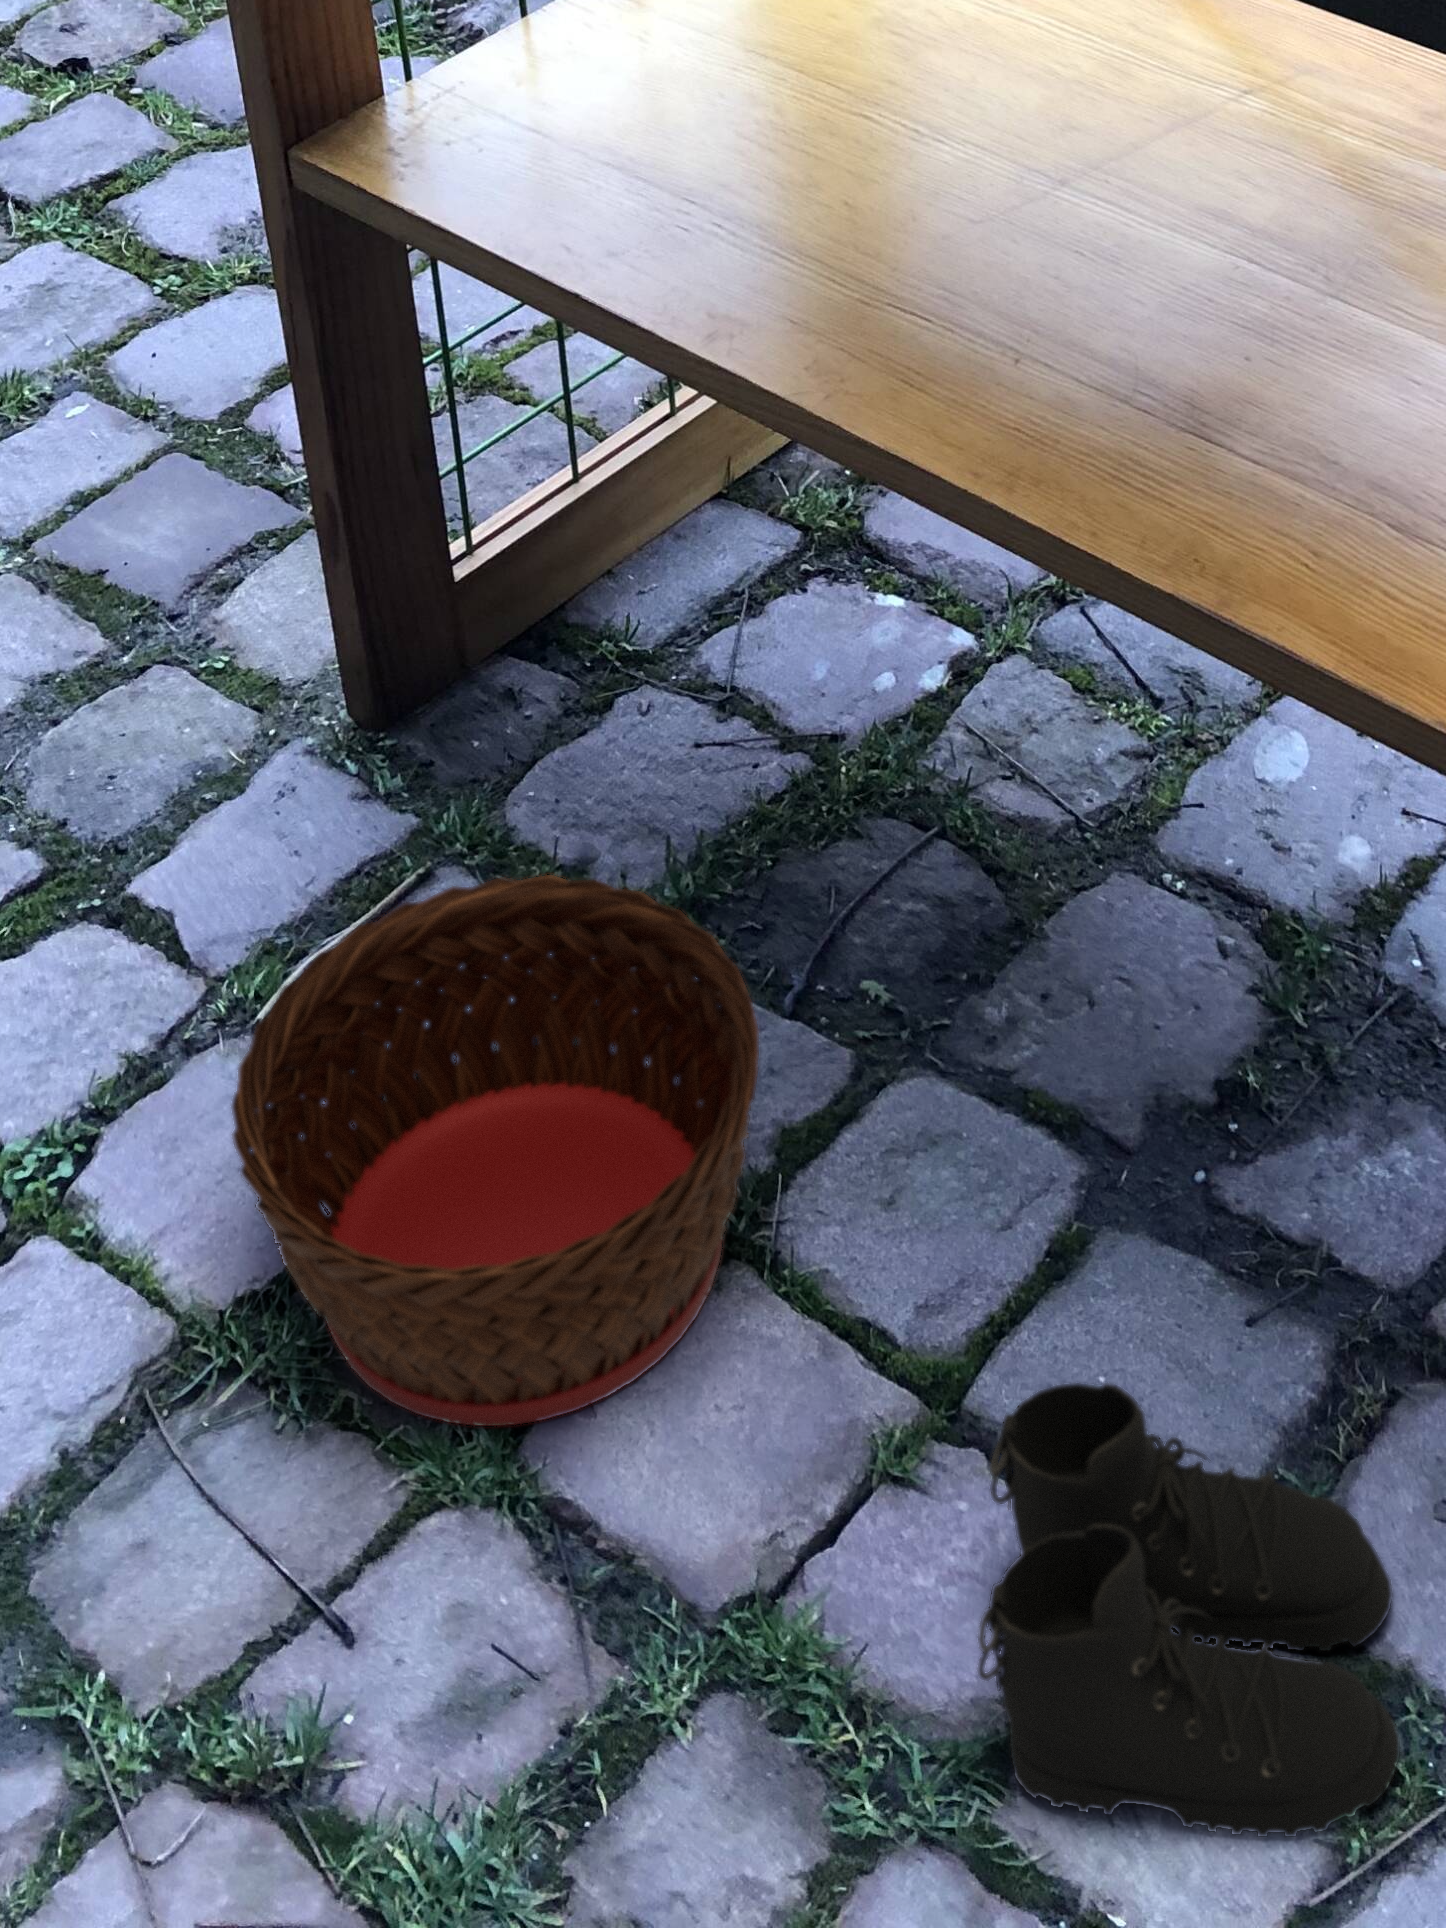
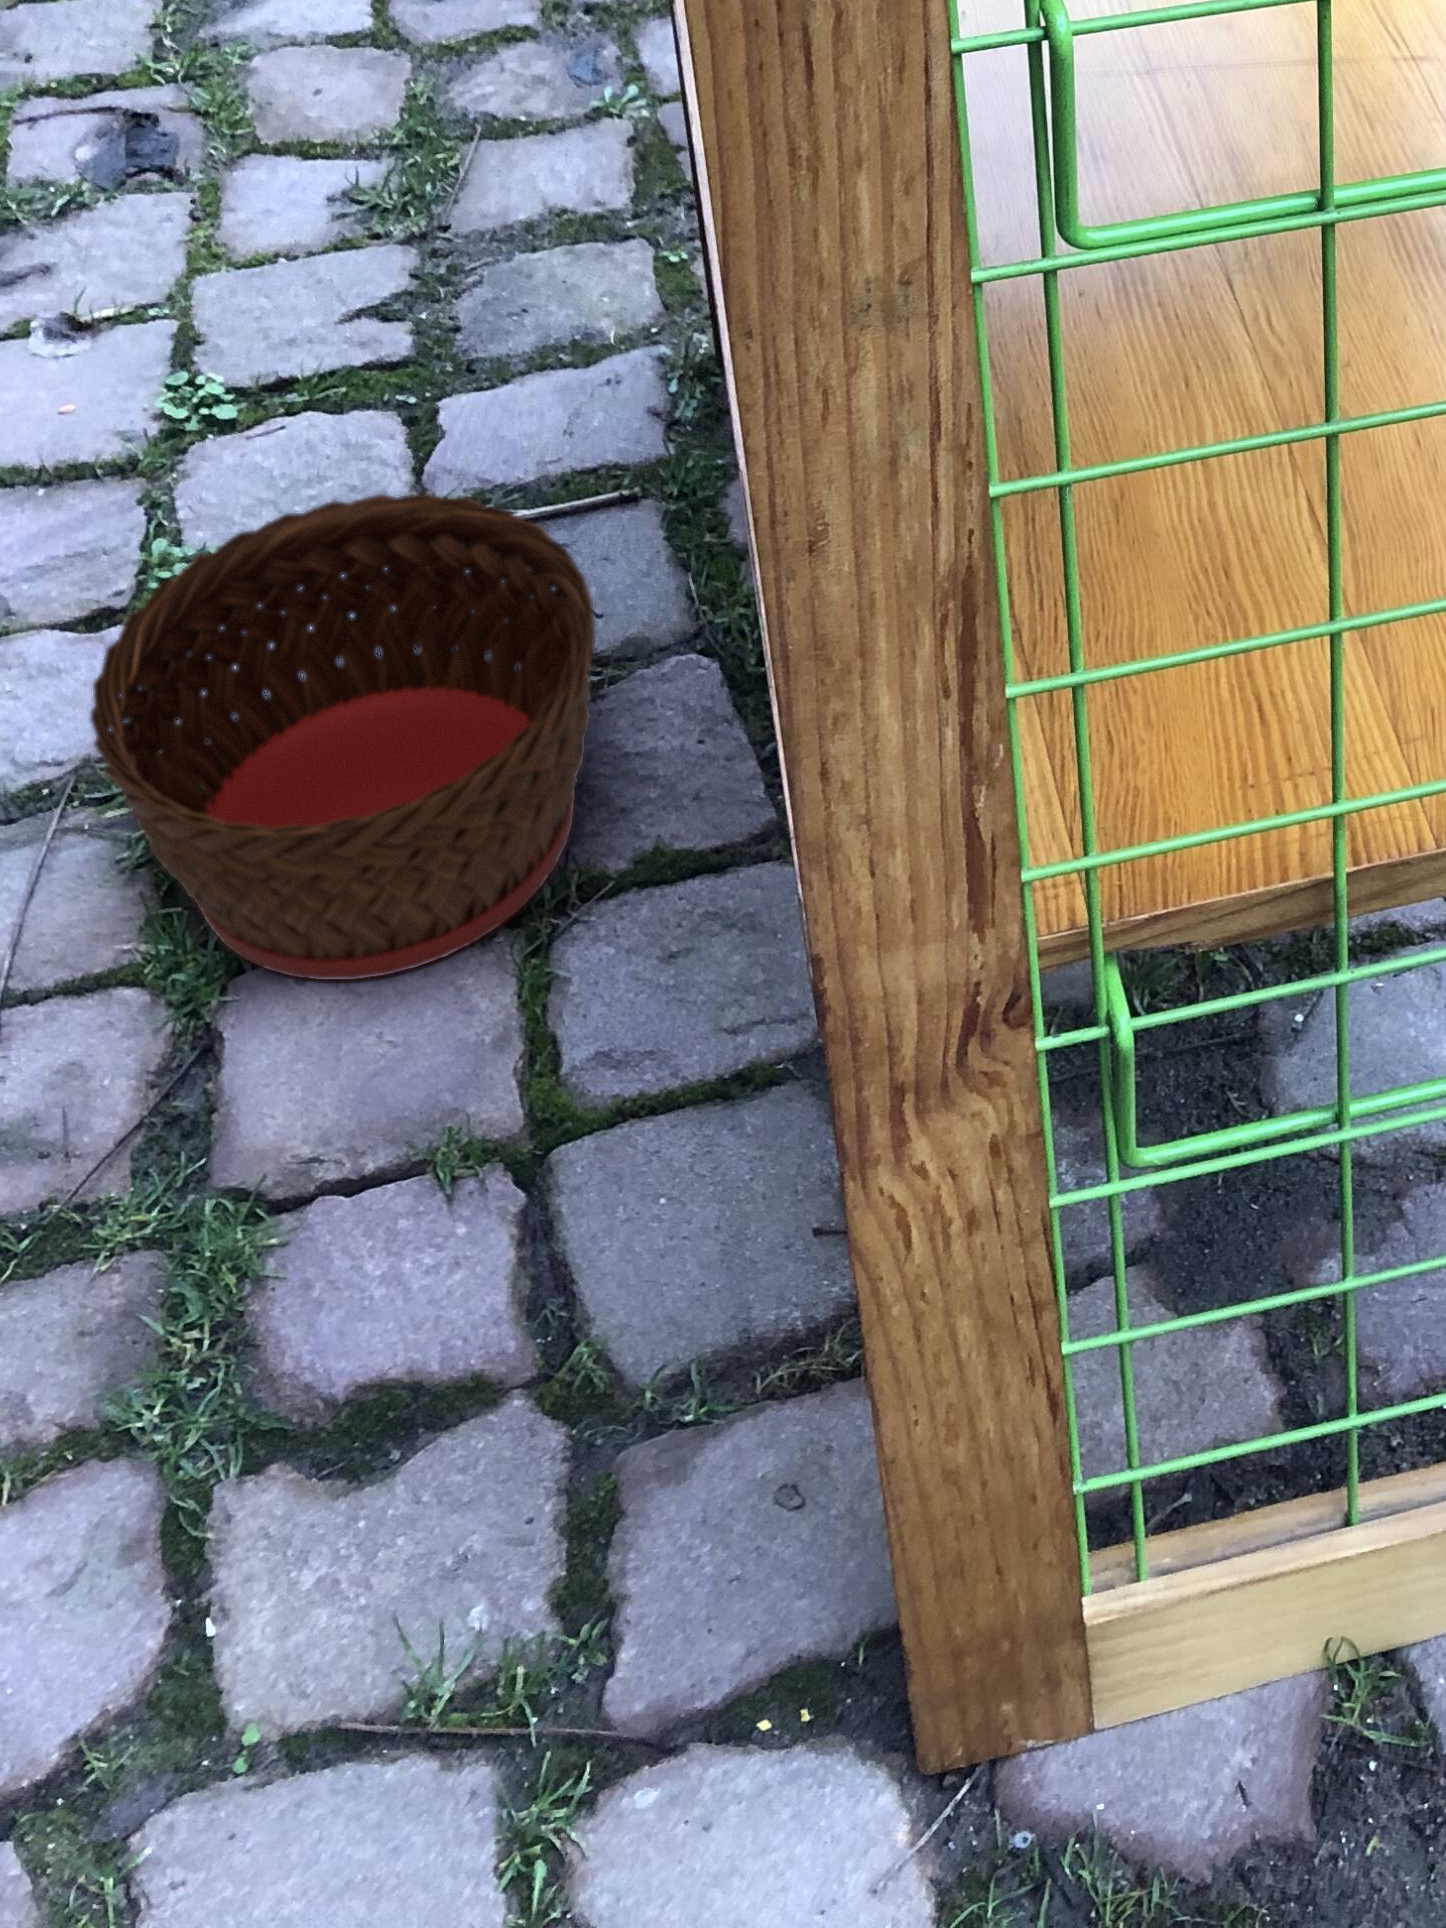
boots: present [978,1383,1400,1837] -> none [213,1157,688,1692]

